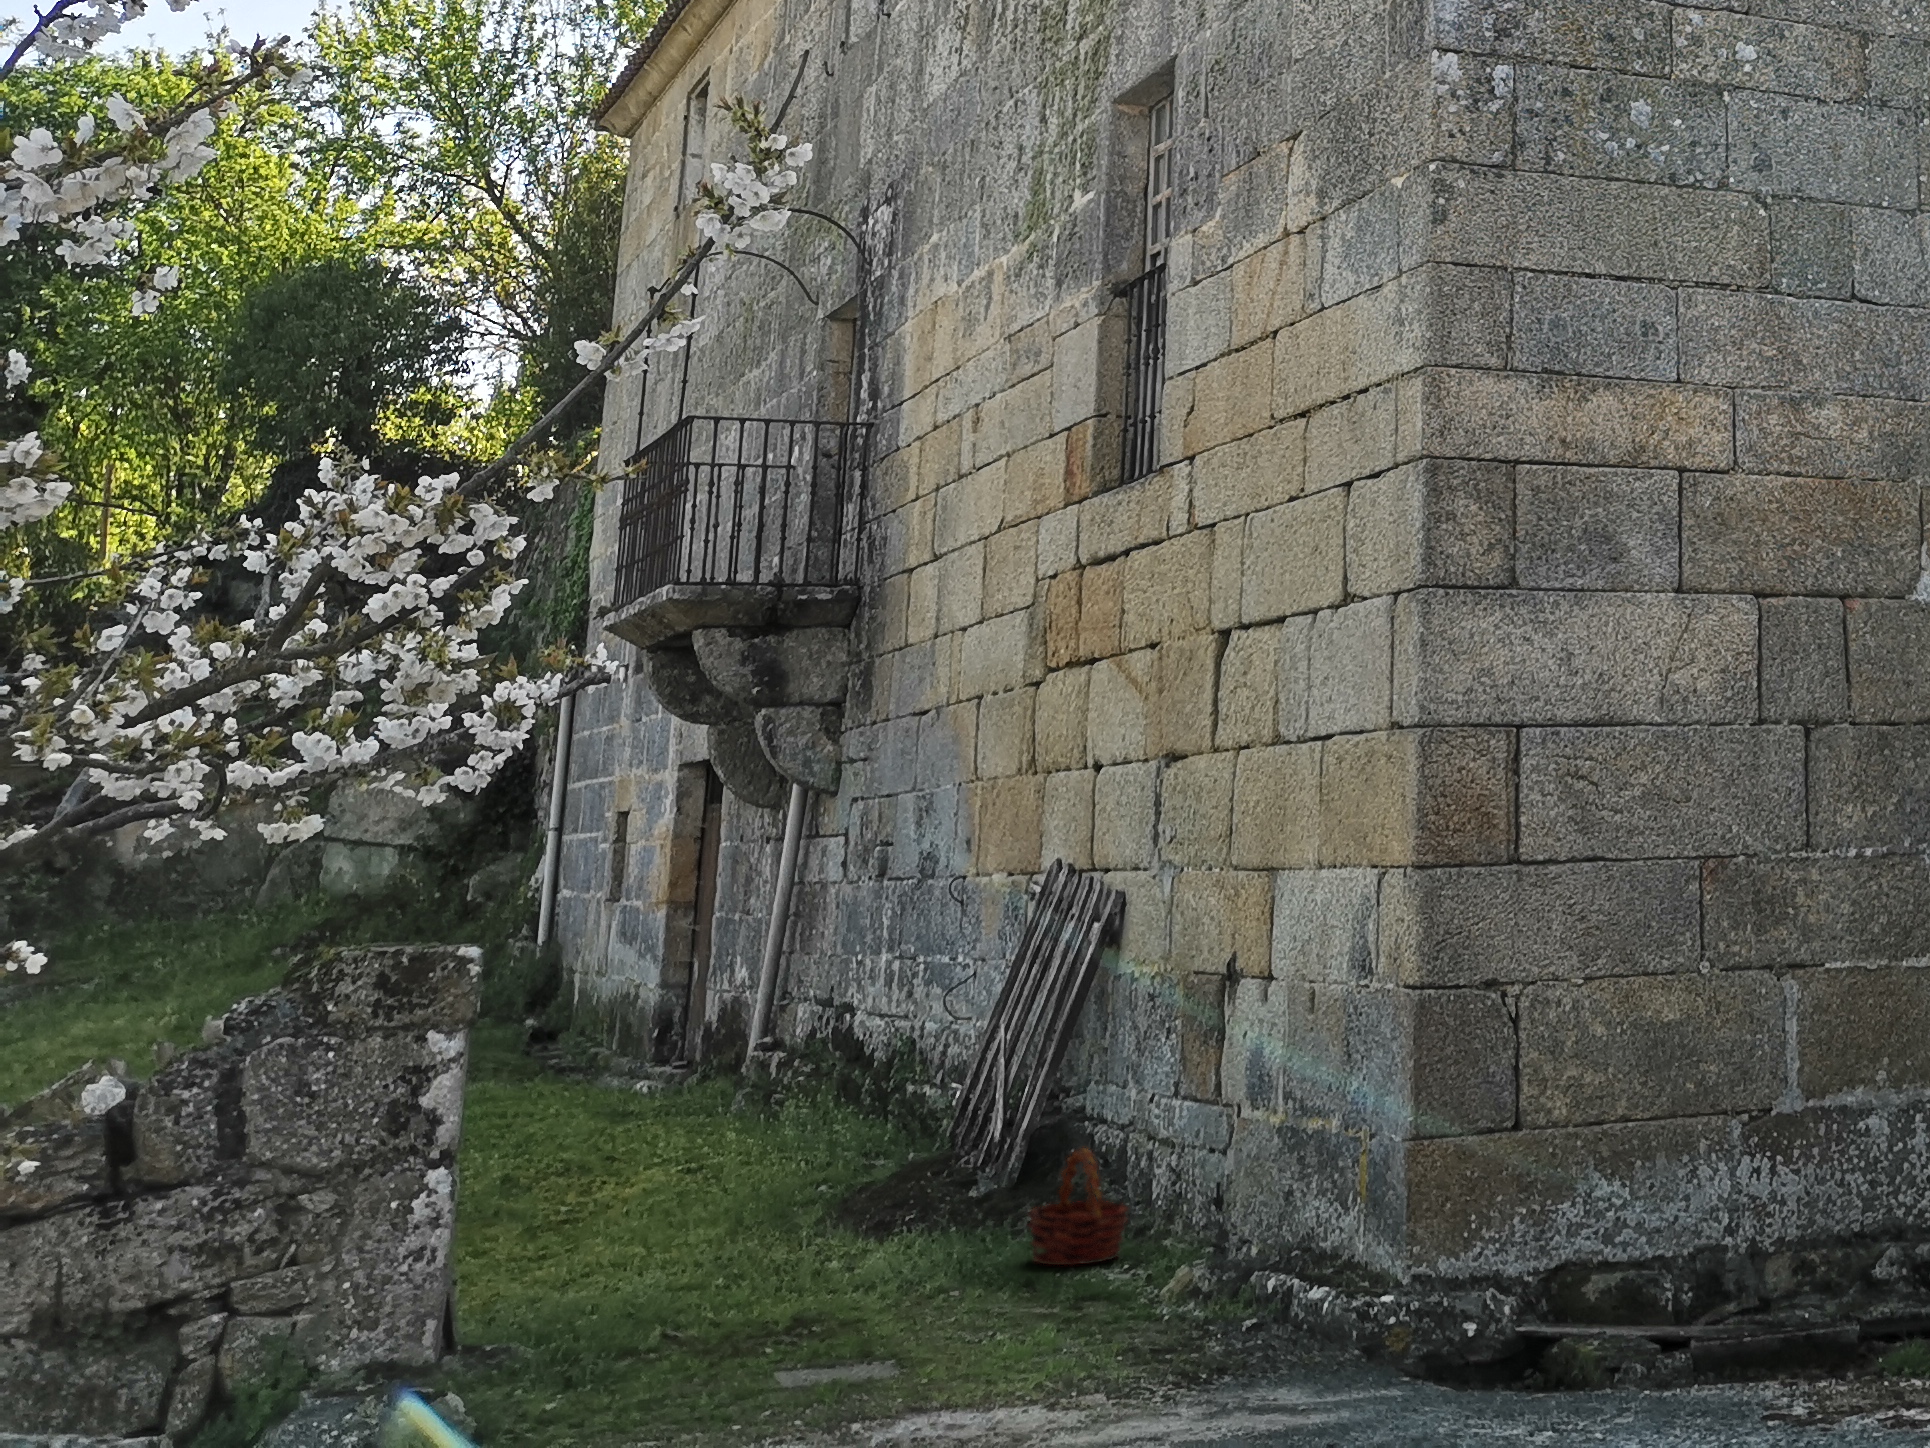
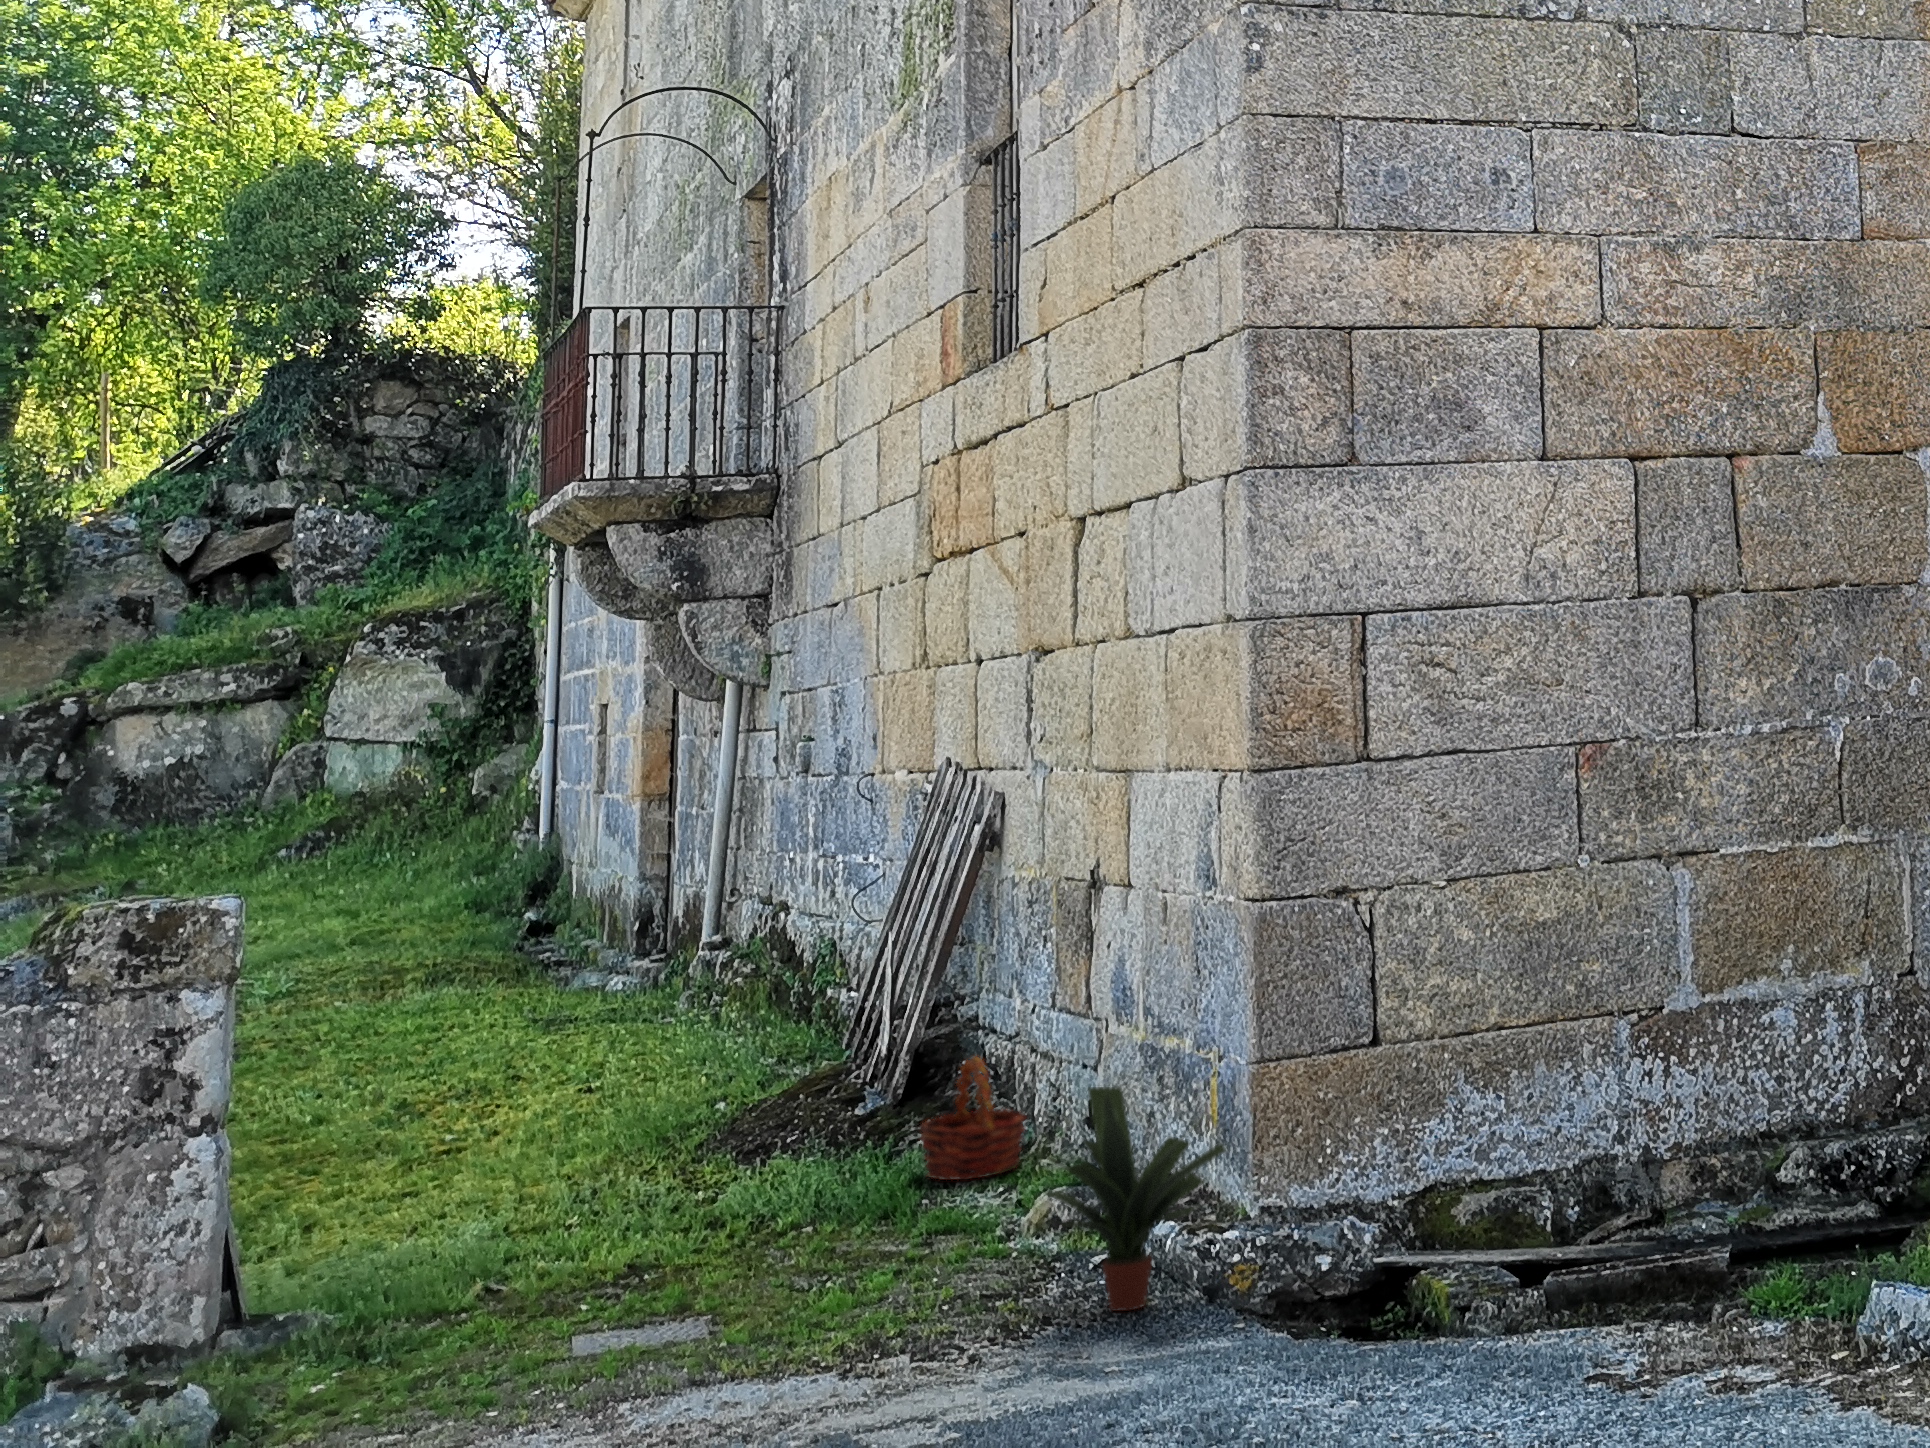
potted plant: none [1200,1162,1373,1370] -> present [1042,1087,1225,1311]

